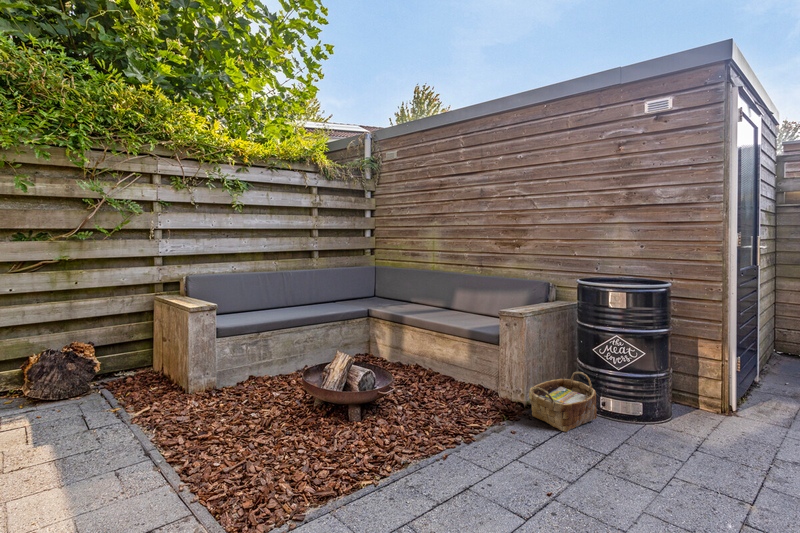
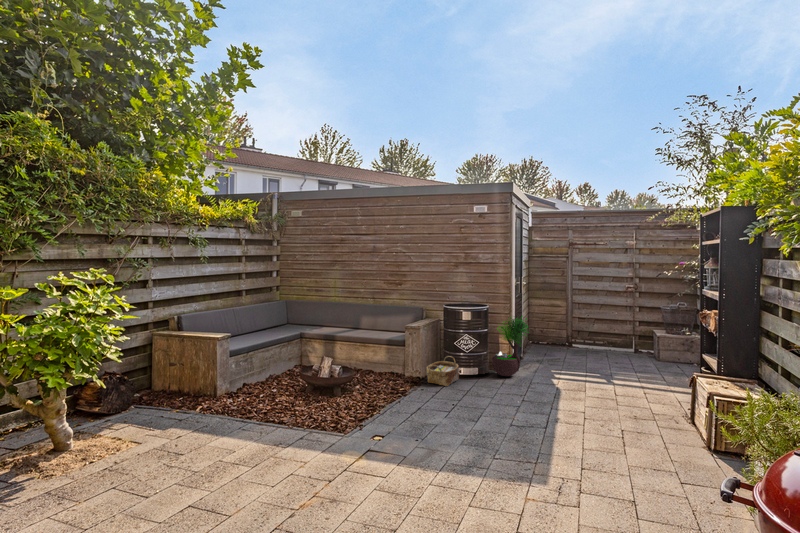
potted tree: none [677,299,773,428] -> present [492,316,529,376]

